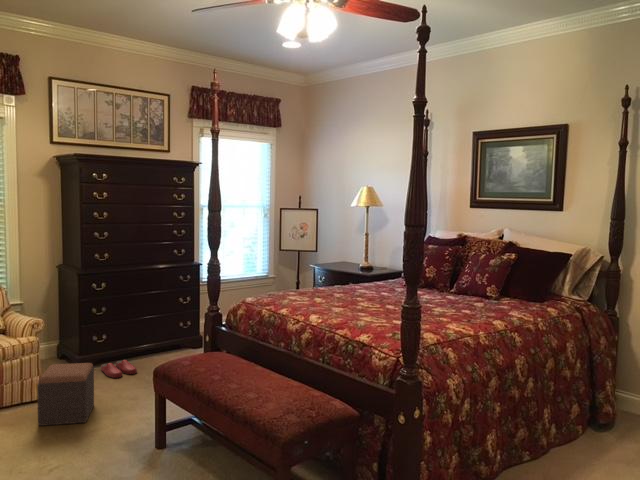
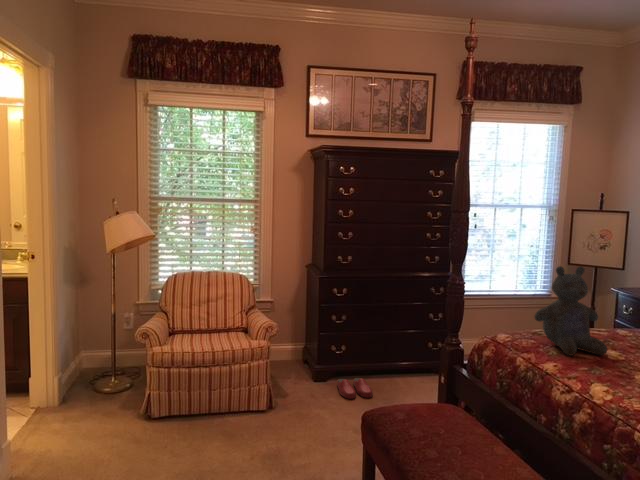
stuffed bear: none [271,246,314,304] -> present [535,266,607,356]
footstool: present [37,363,94,426] -> none [252,376,315,451]

